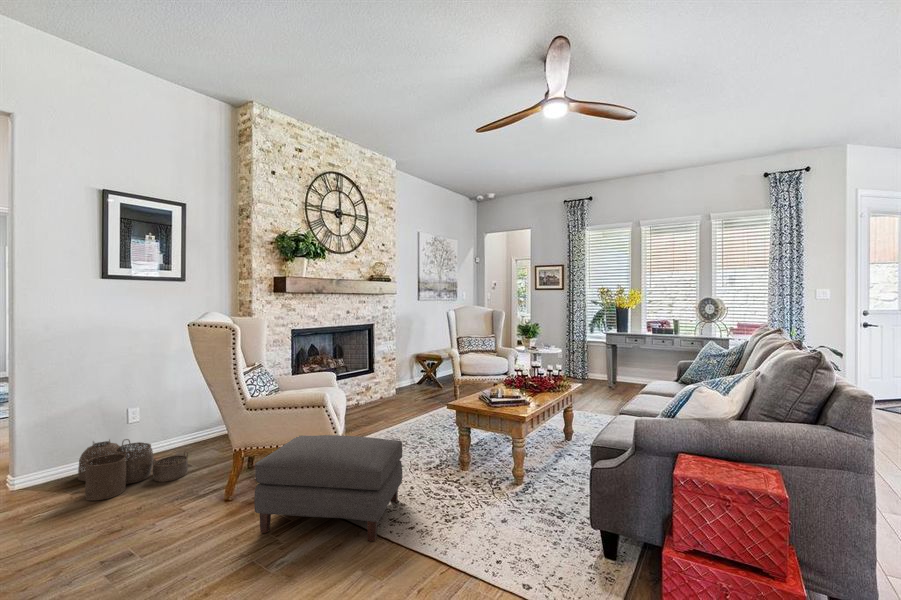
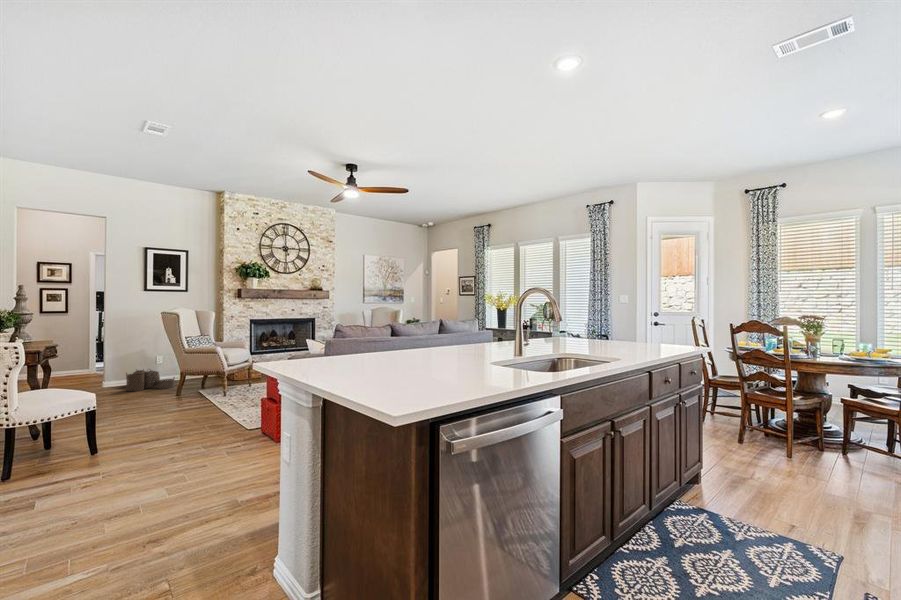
ottoman: present [254,435,402,541] -> none [174,366,247,406]

